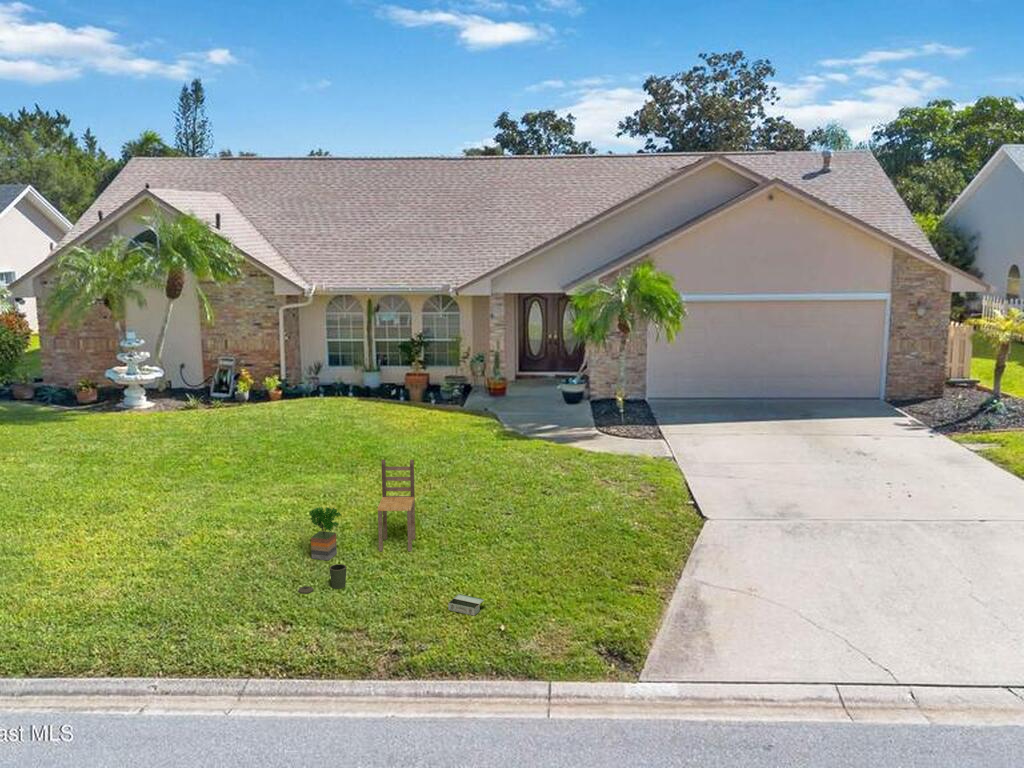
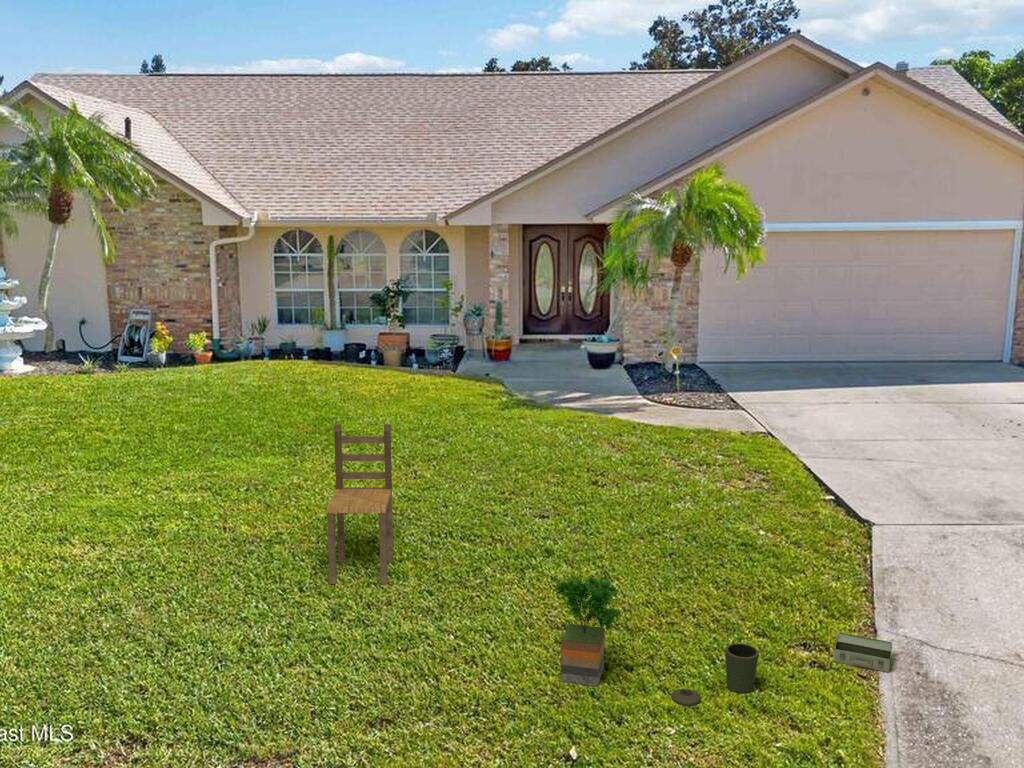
potted tree: present [309,507,341,560] -> present [554,576,620,687]
trash can: present [298,564,346,594] -> present [671,643,759,706]
toolbox: present [448,594,484,616] -> present [834,633,892,672]

